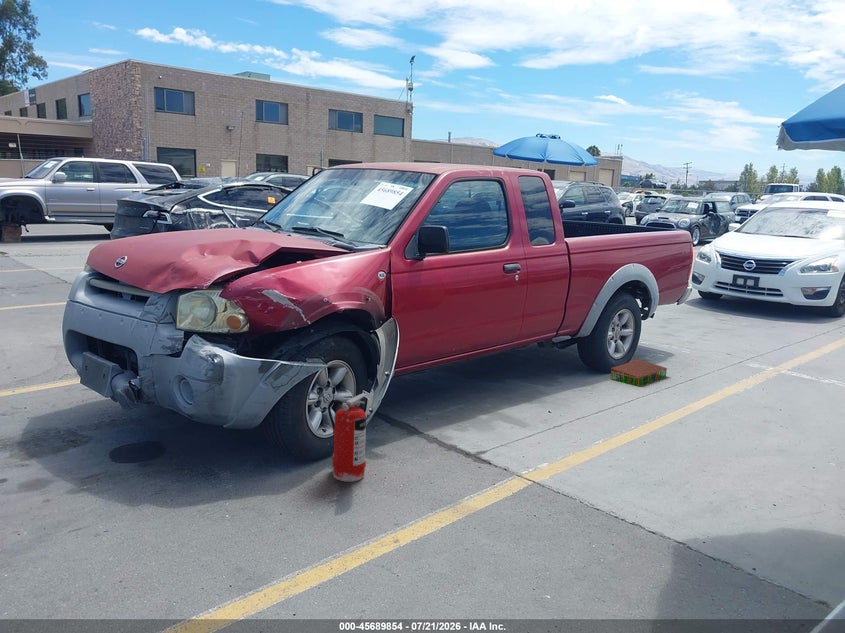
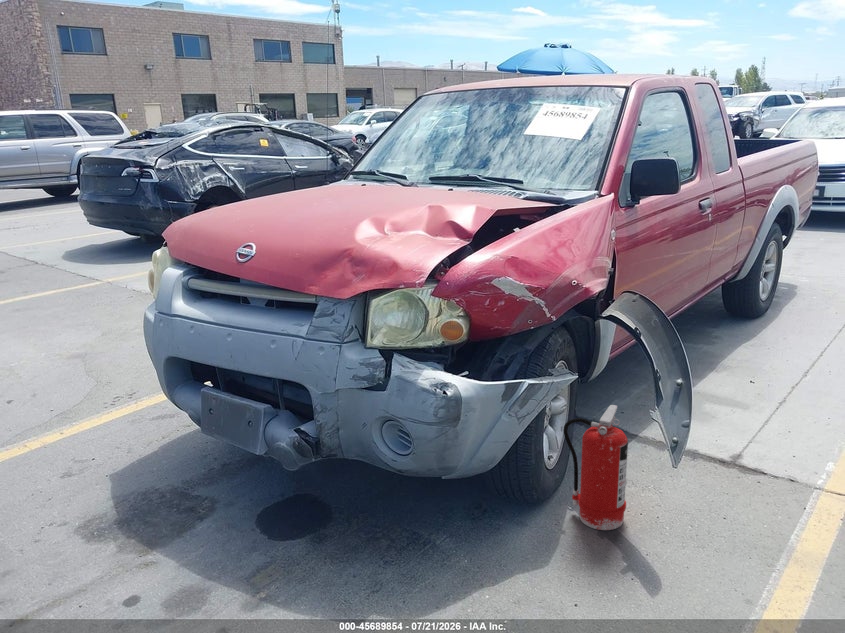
storage bin: present [611,359,667,387] -> none [763,296,820,332]

